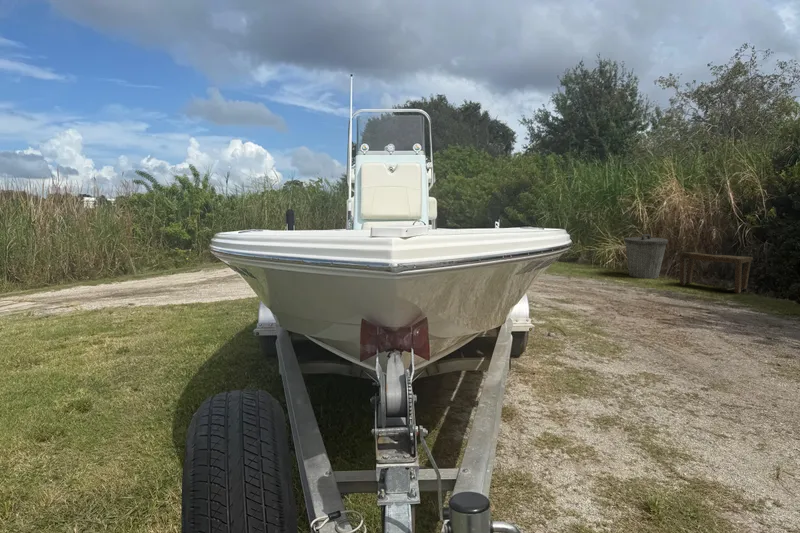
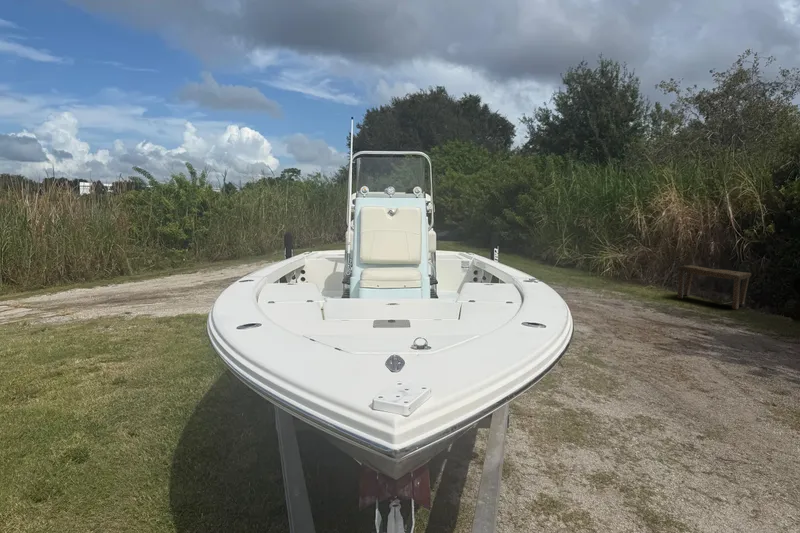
trash can: present [624,234,668,278] -> none [623,244,667,289]

